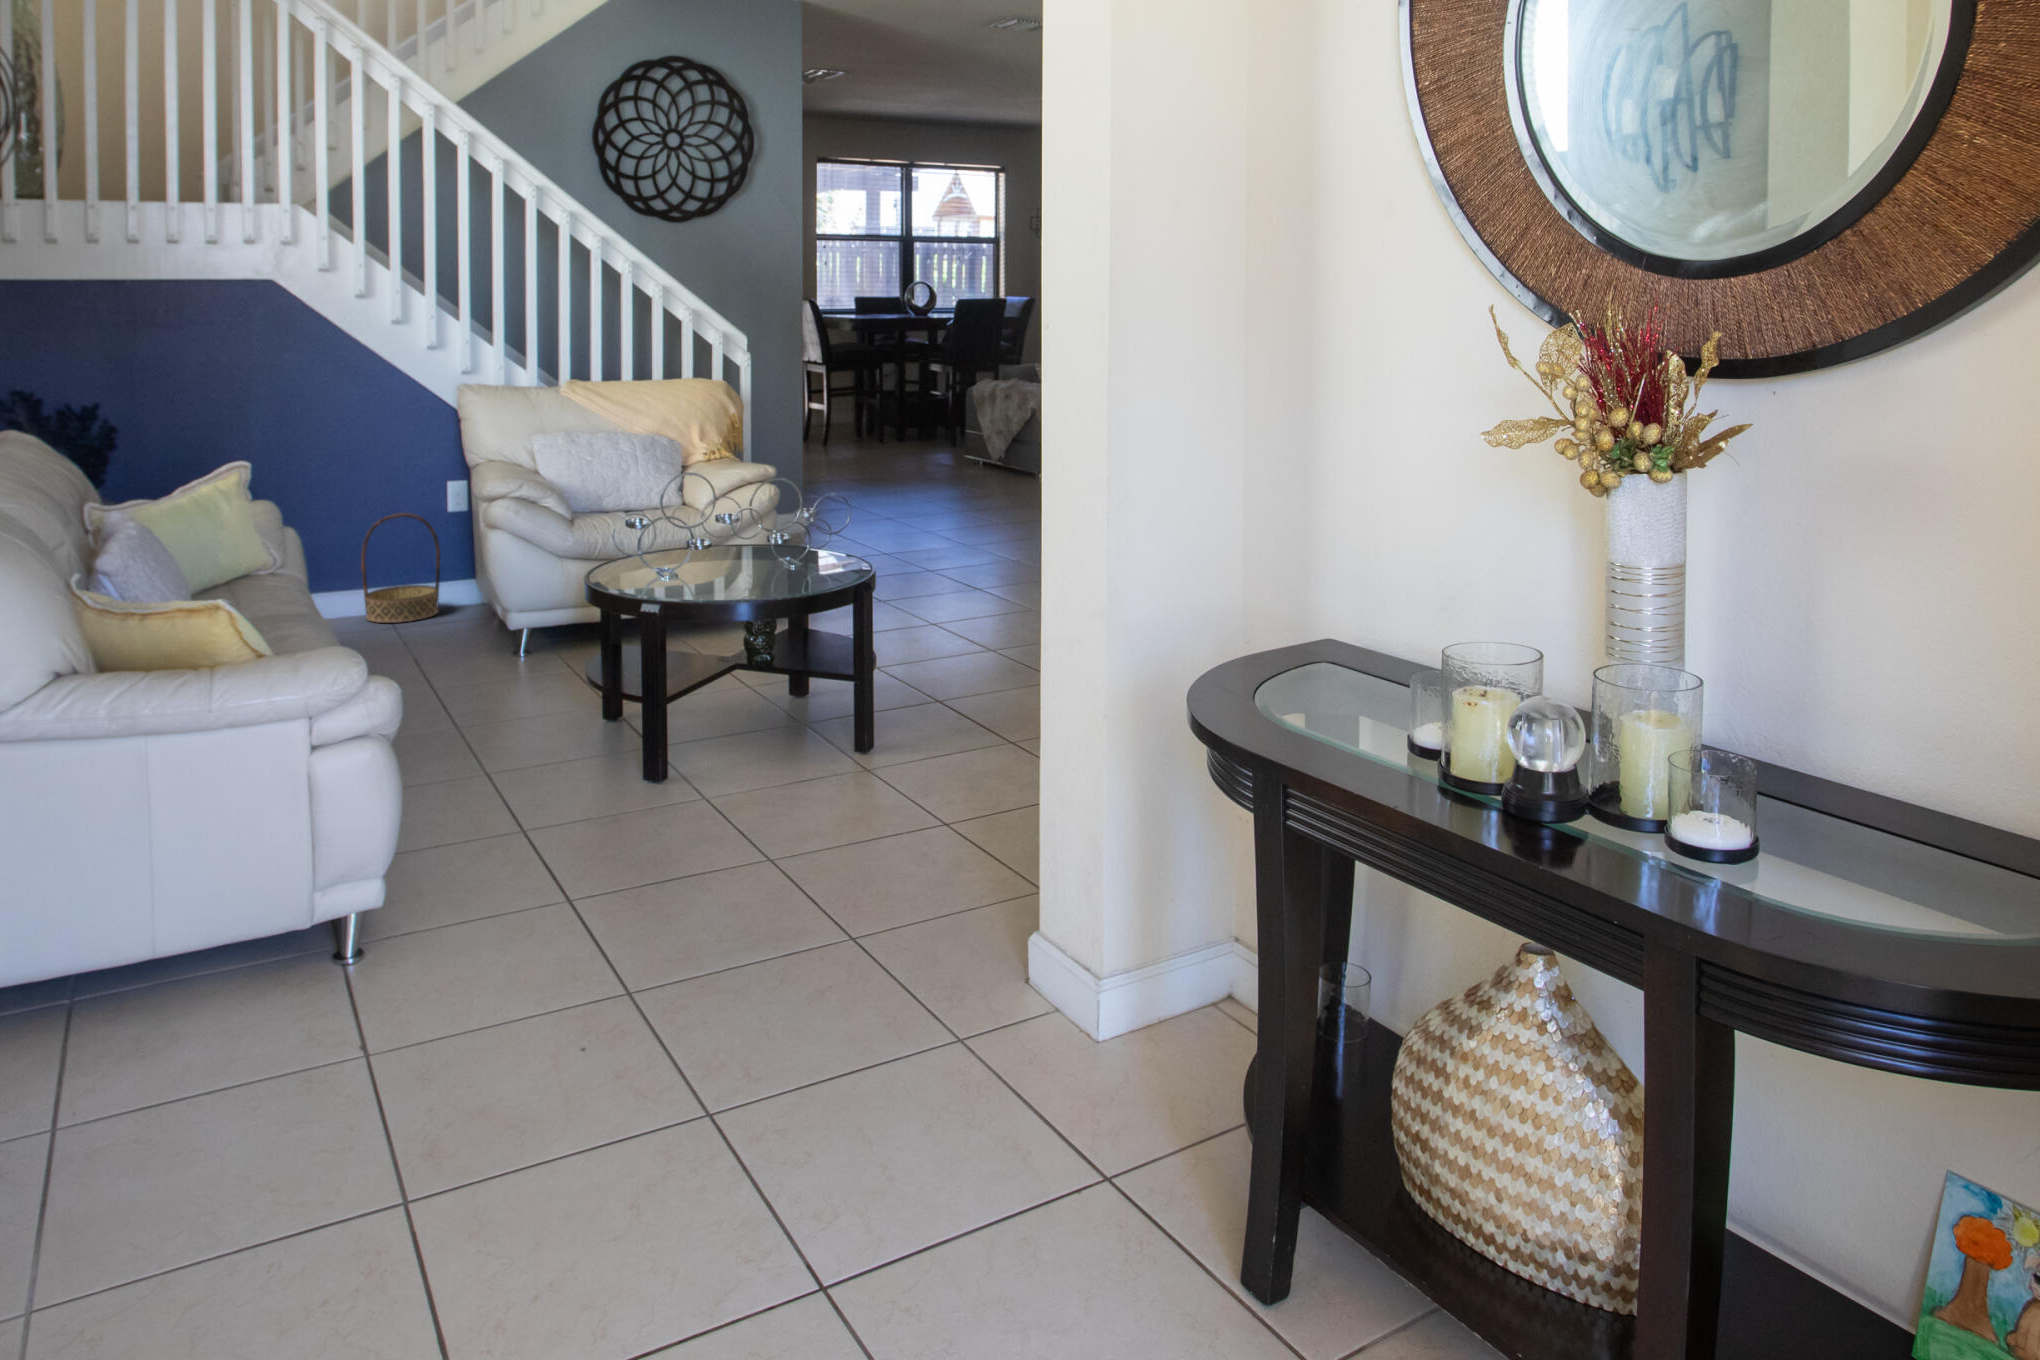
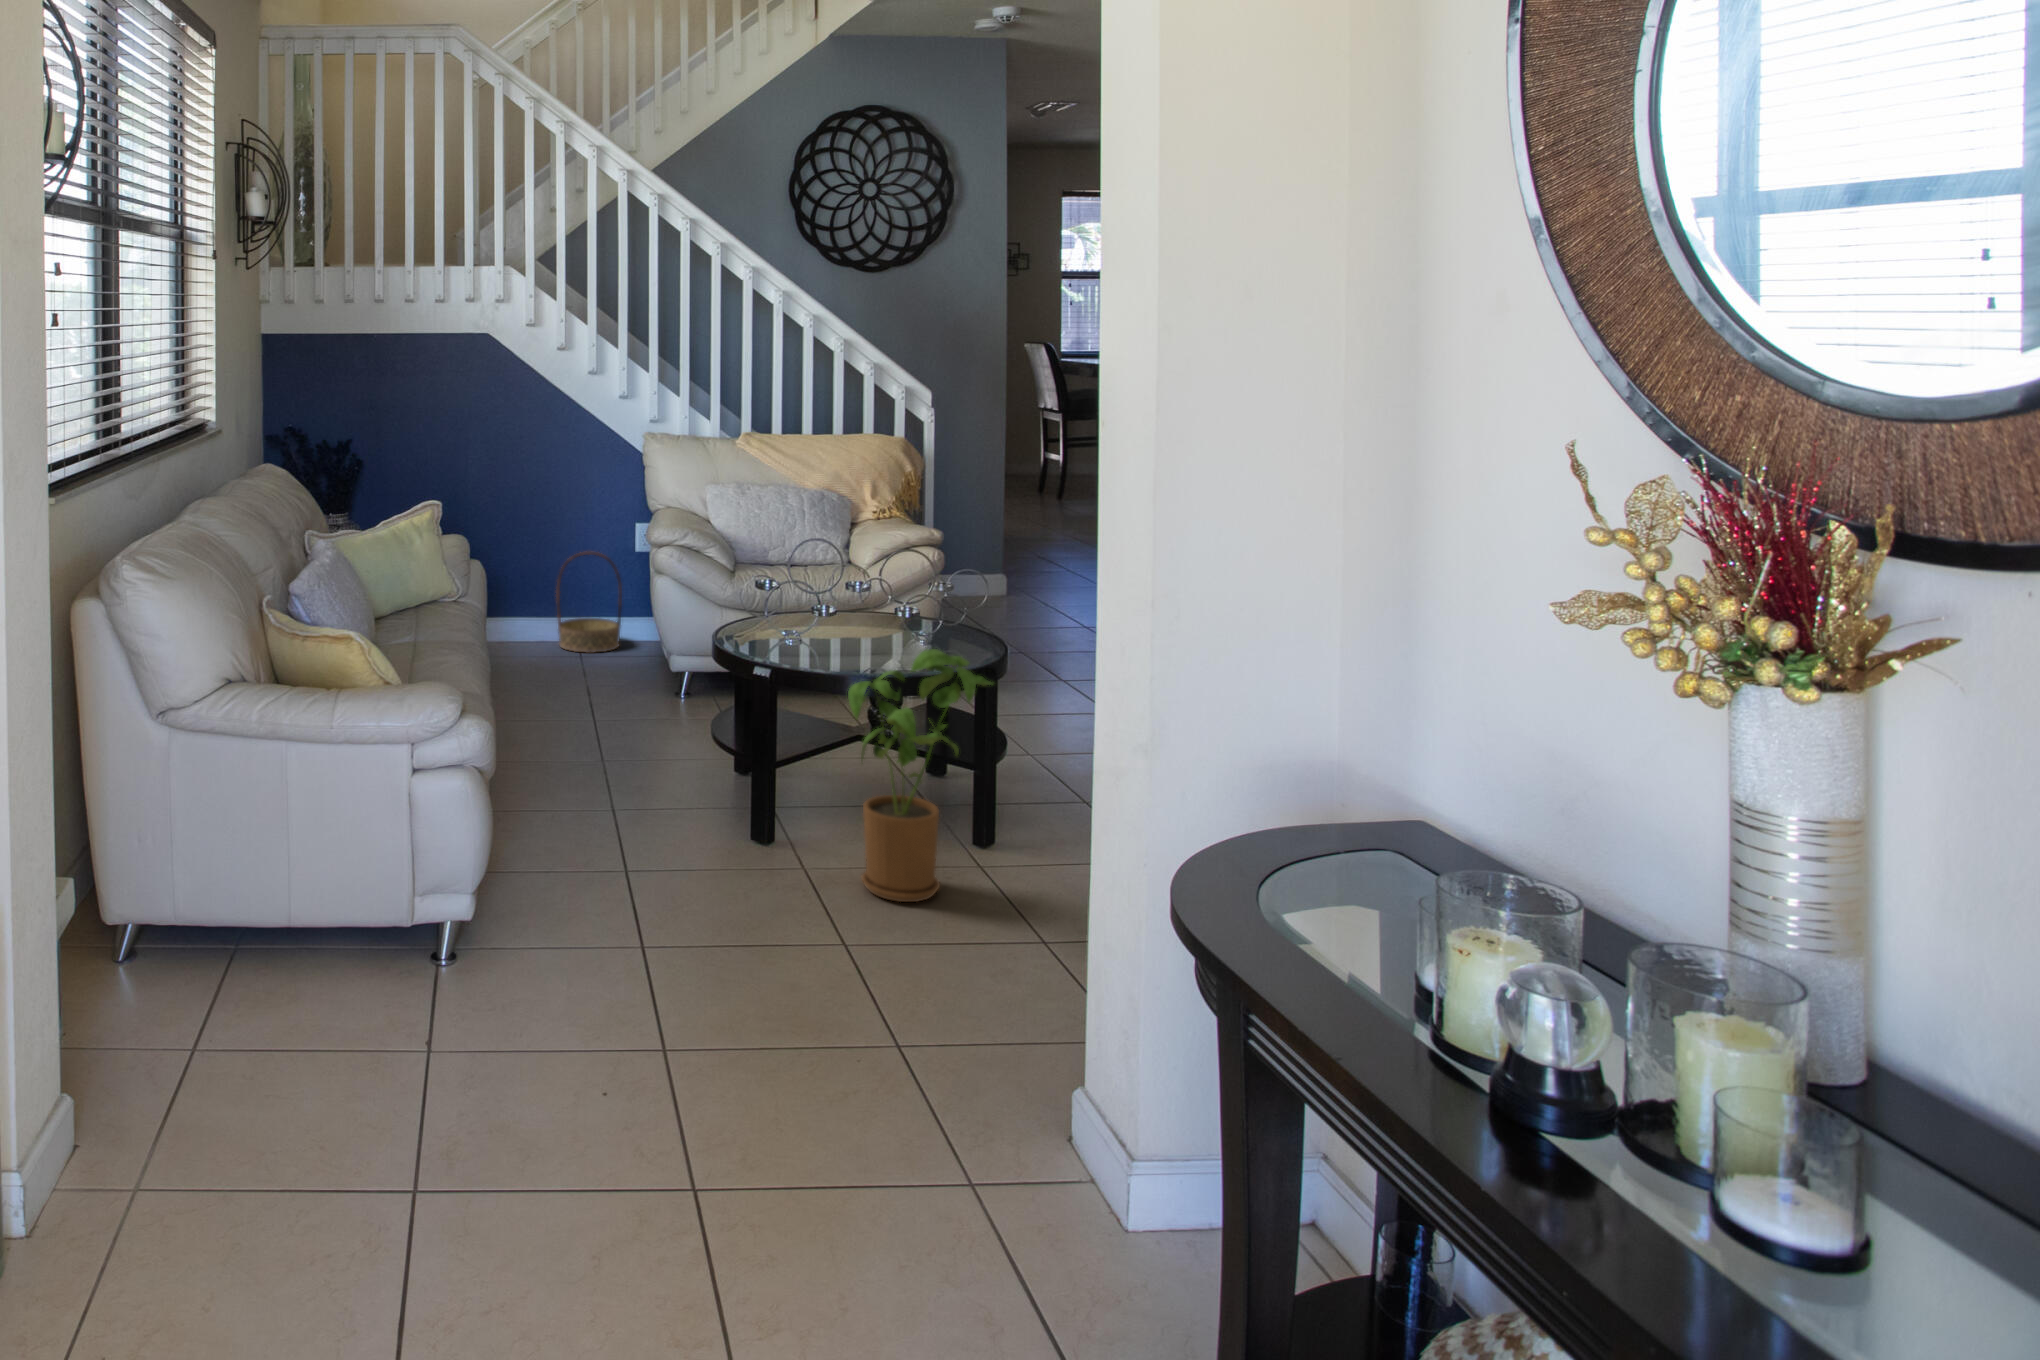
house plant: none [756,561,895,806] -> present [848,649,992,902]

